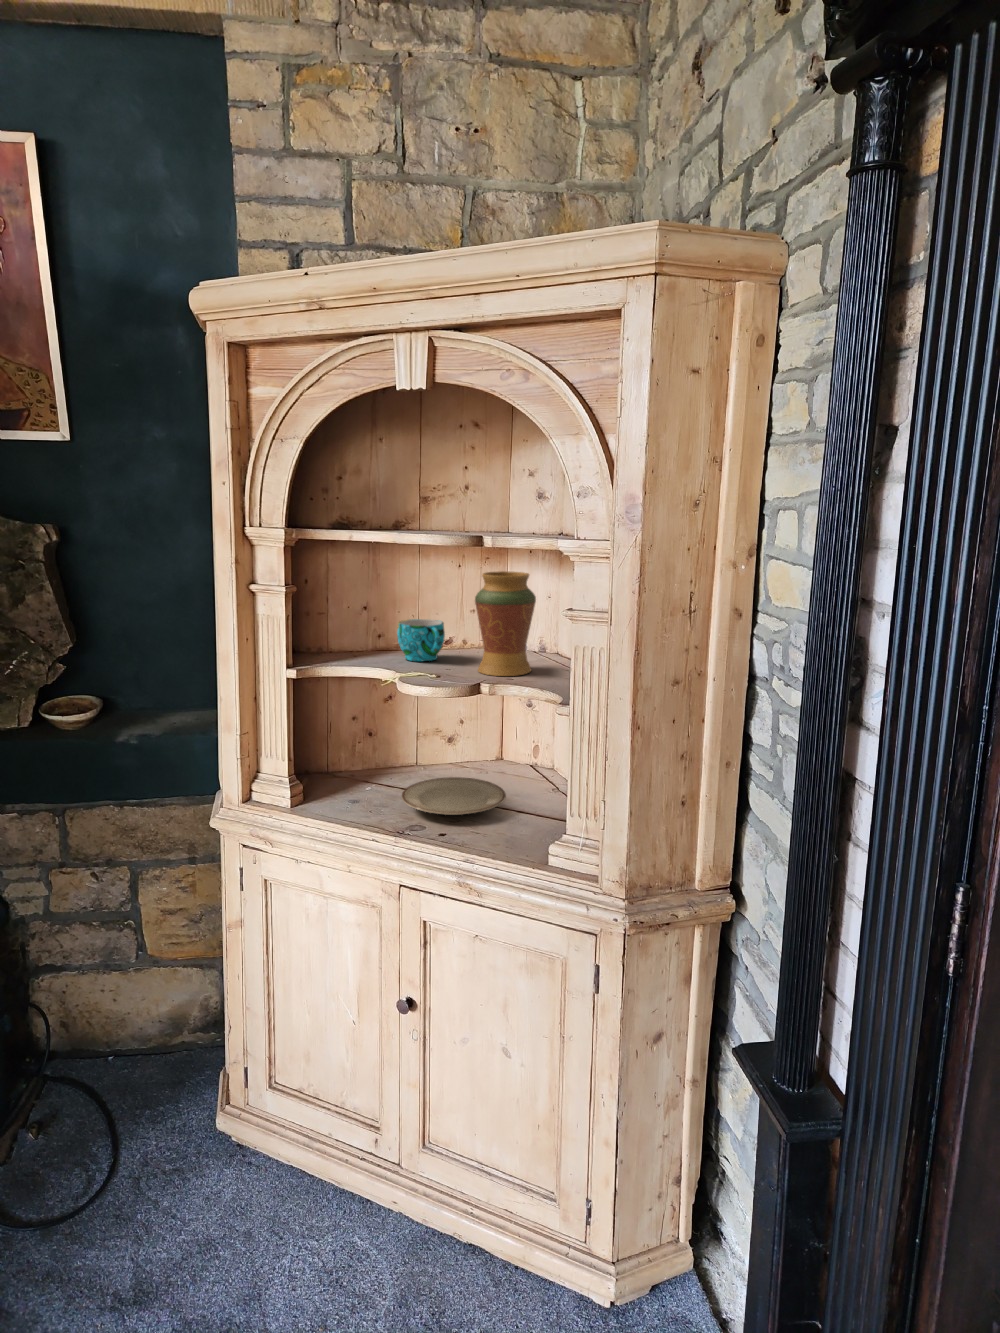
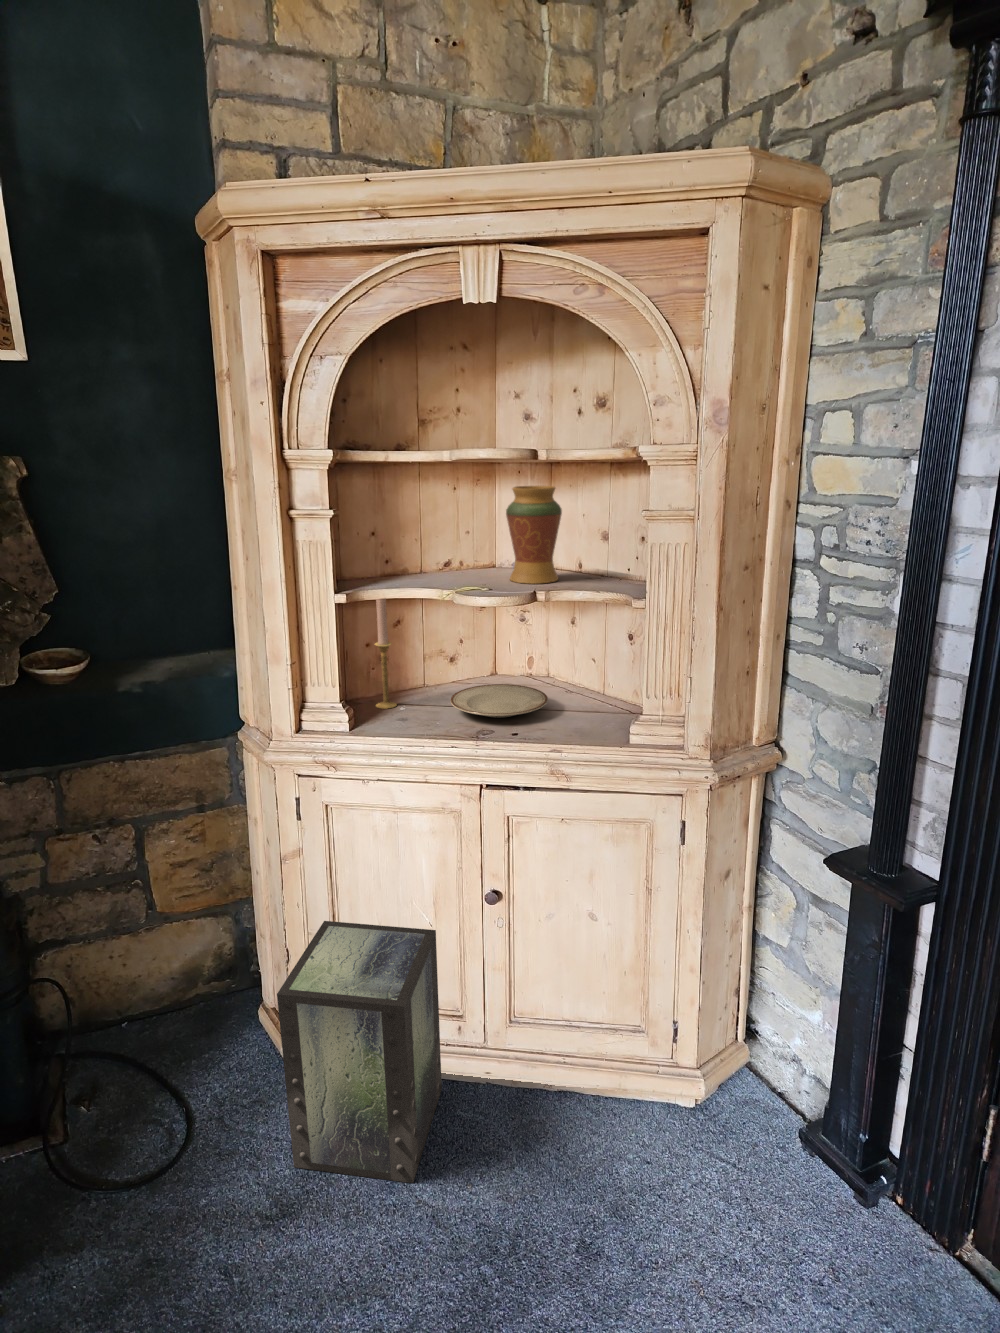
cup: present [397,619,445,661] -> none [420,538,469,578]
candlestick: none [341,662,363,790] -> present [375,599,397,708]
storage box: none [159,1000,350,1303] -> present [277,921,442,1183]

